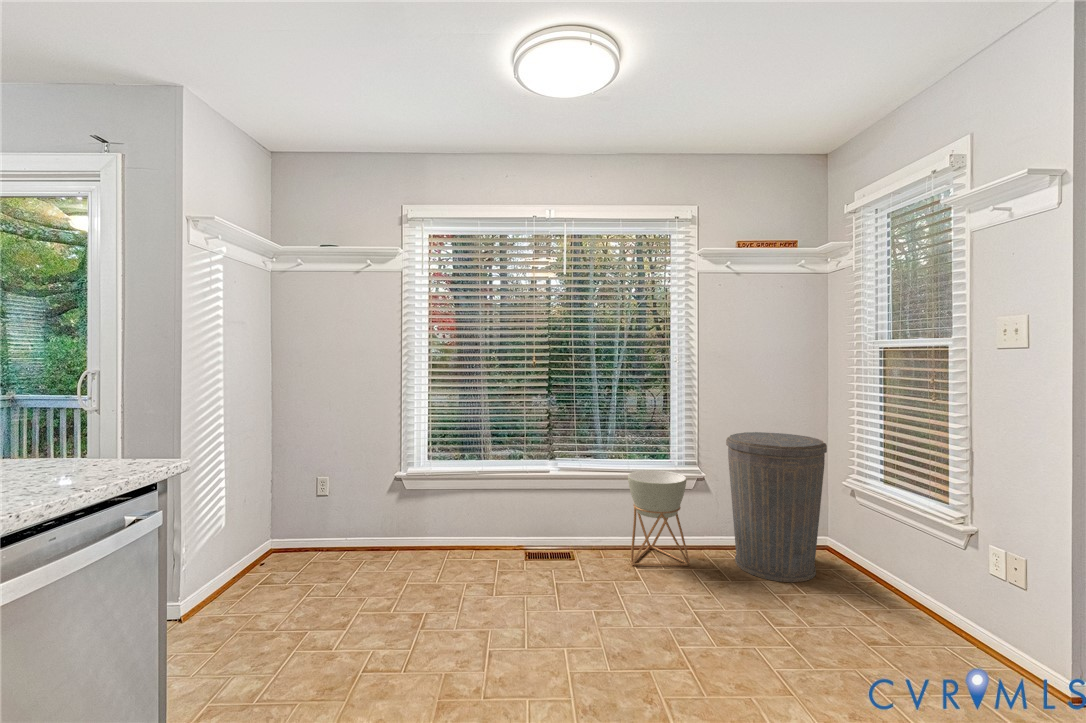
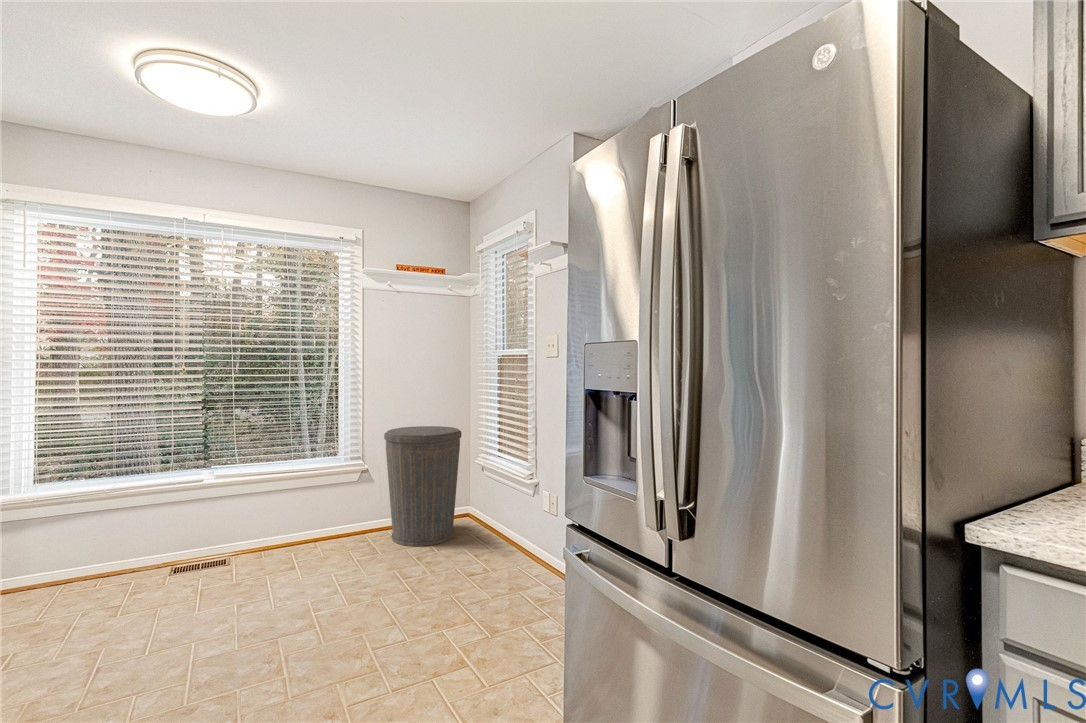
planter: present [628,470,690,566] -> none [291,467,351,558]

